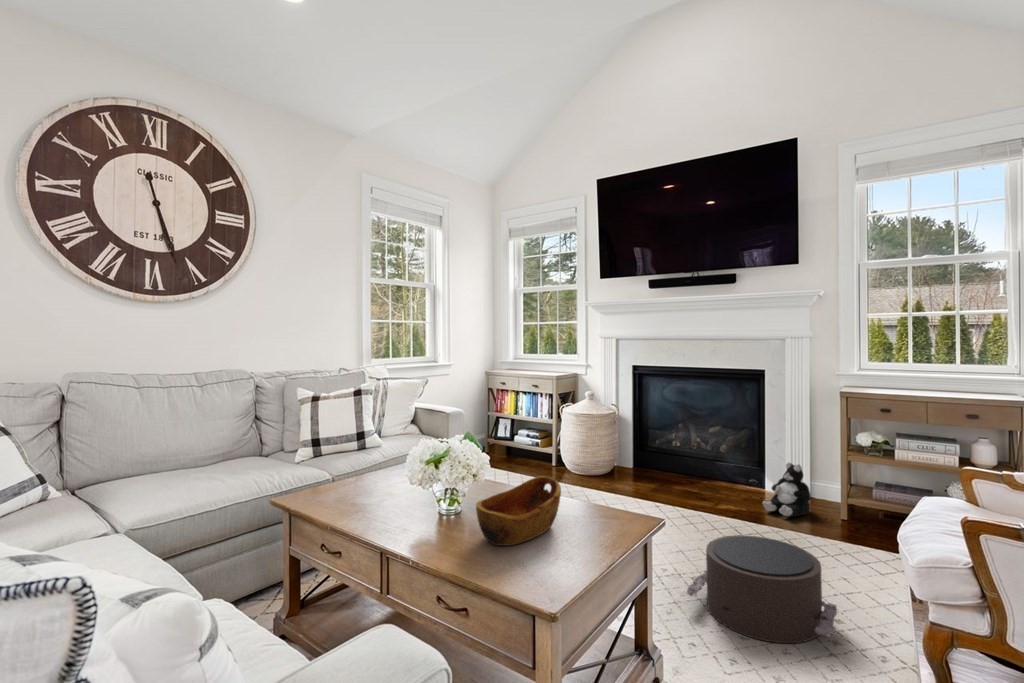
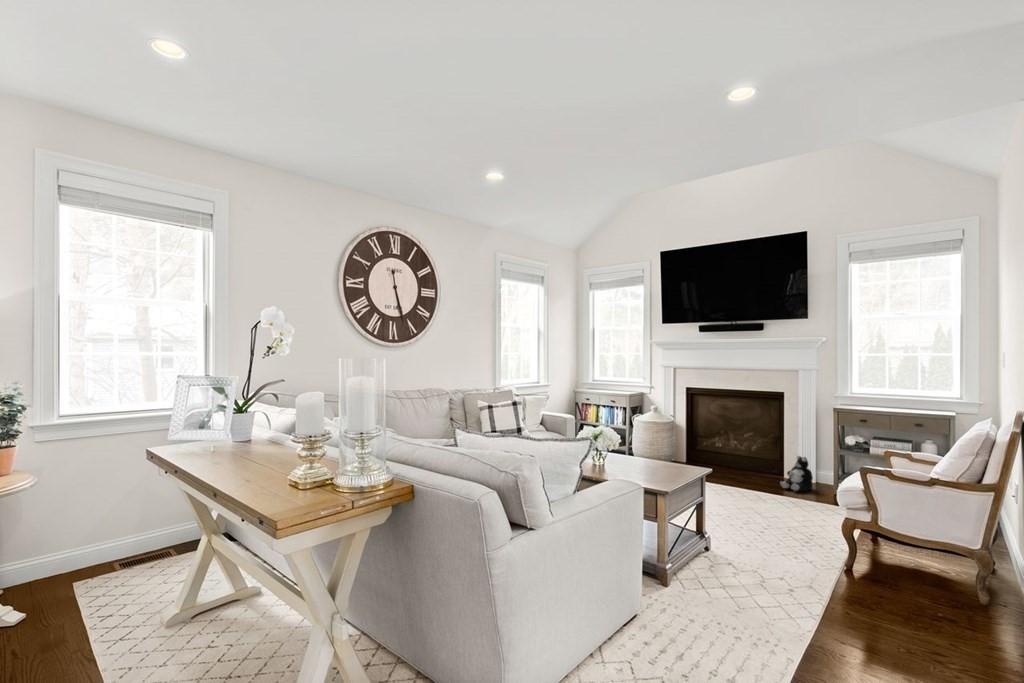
wooden bowl: present [476,476,561,546] -> none [623,447,661,475]
pouf: present [686,535,837,643] -> none [725,490,809,539]

